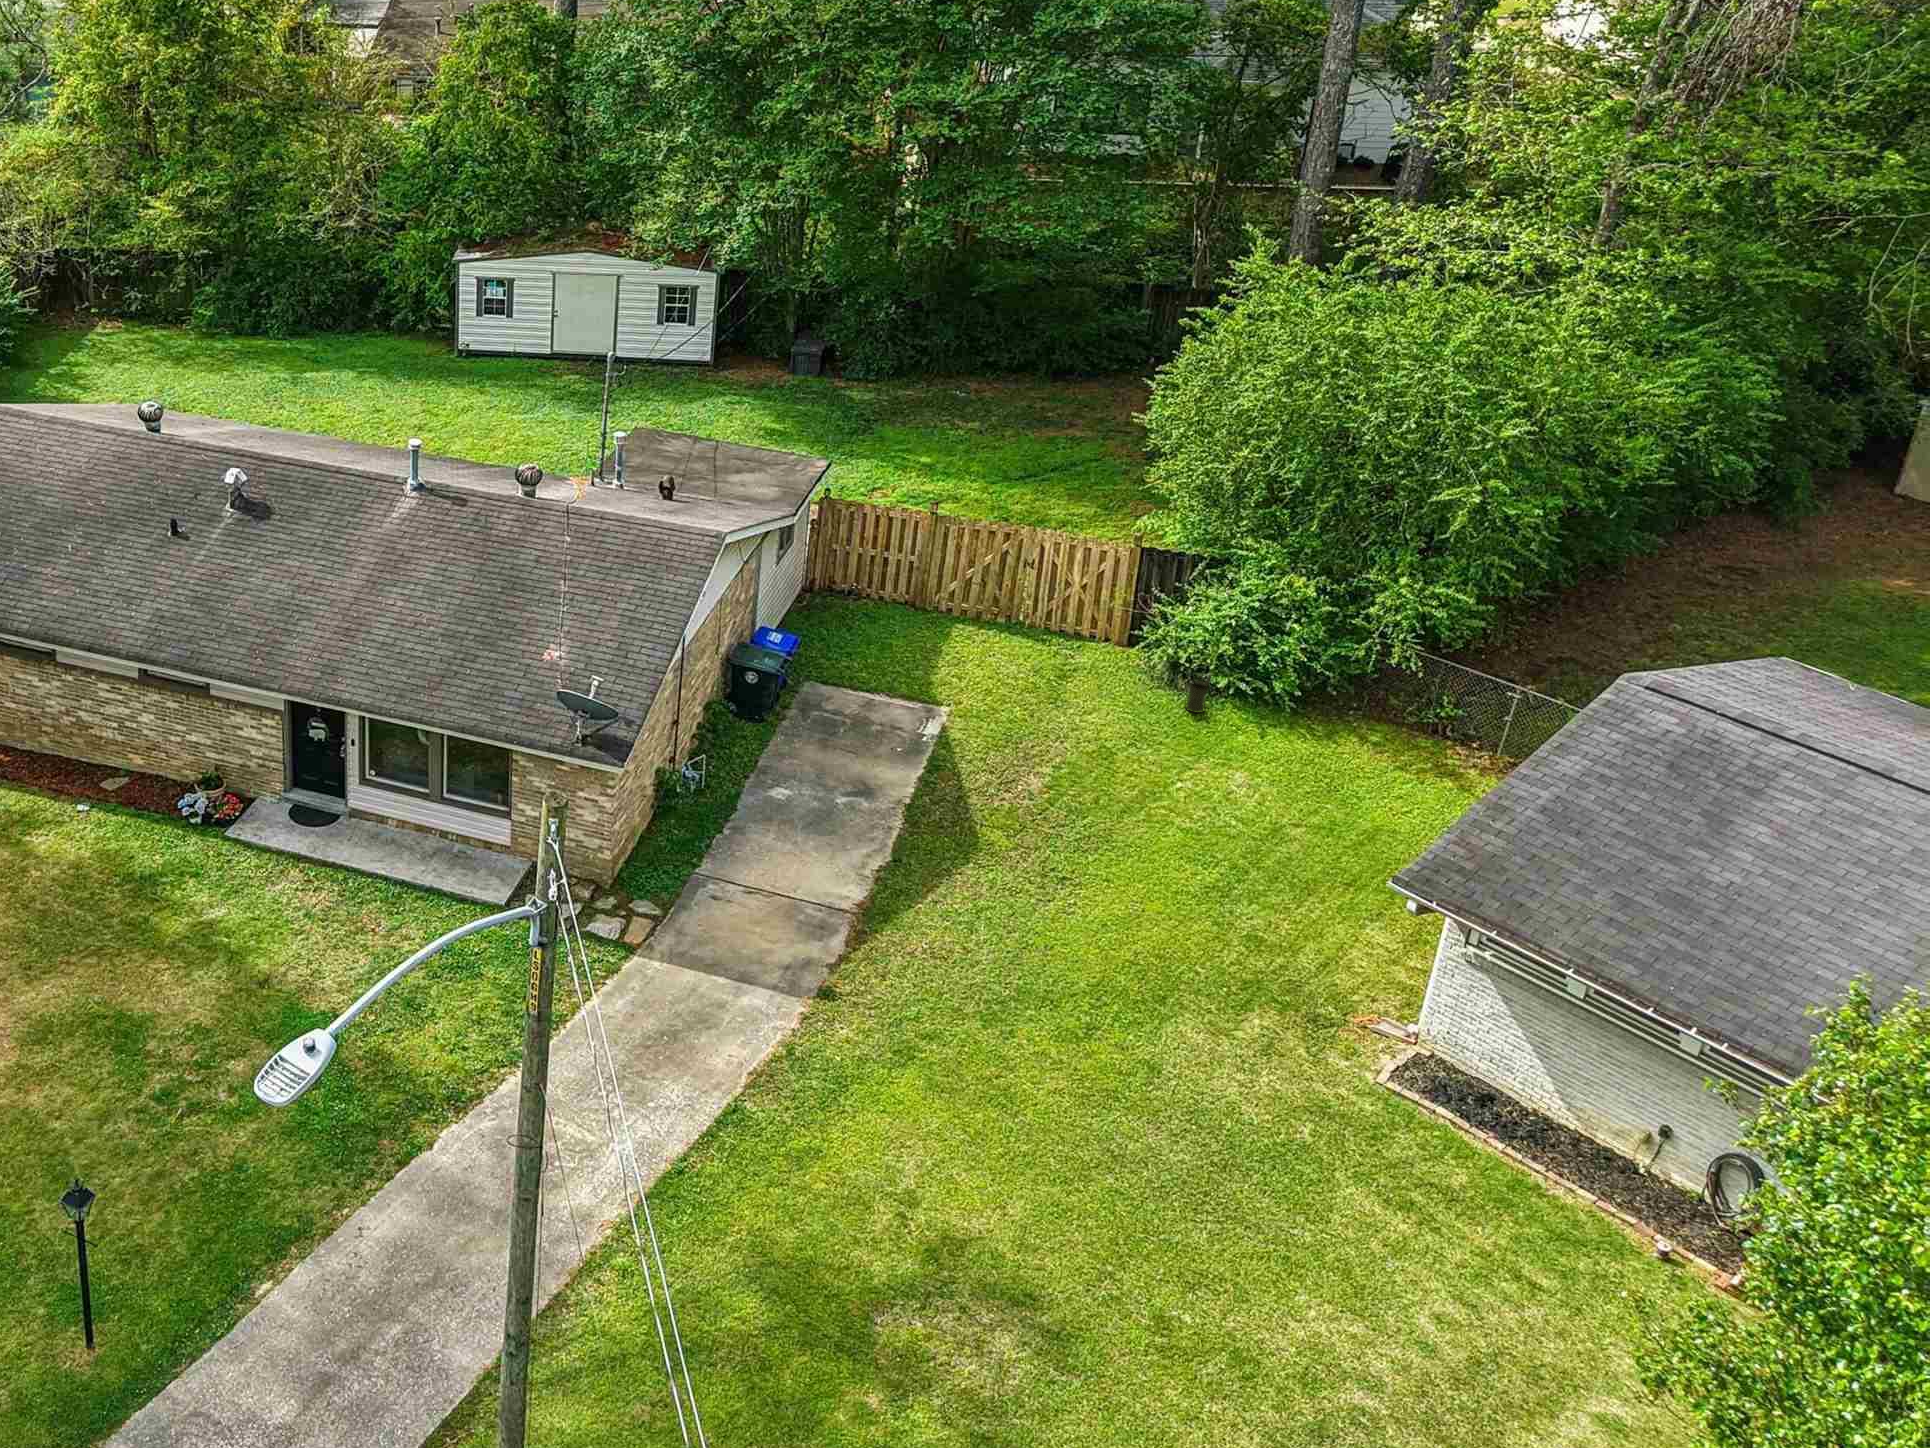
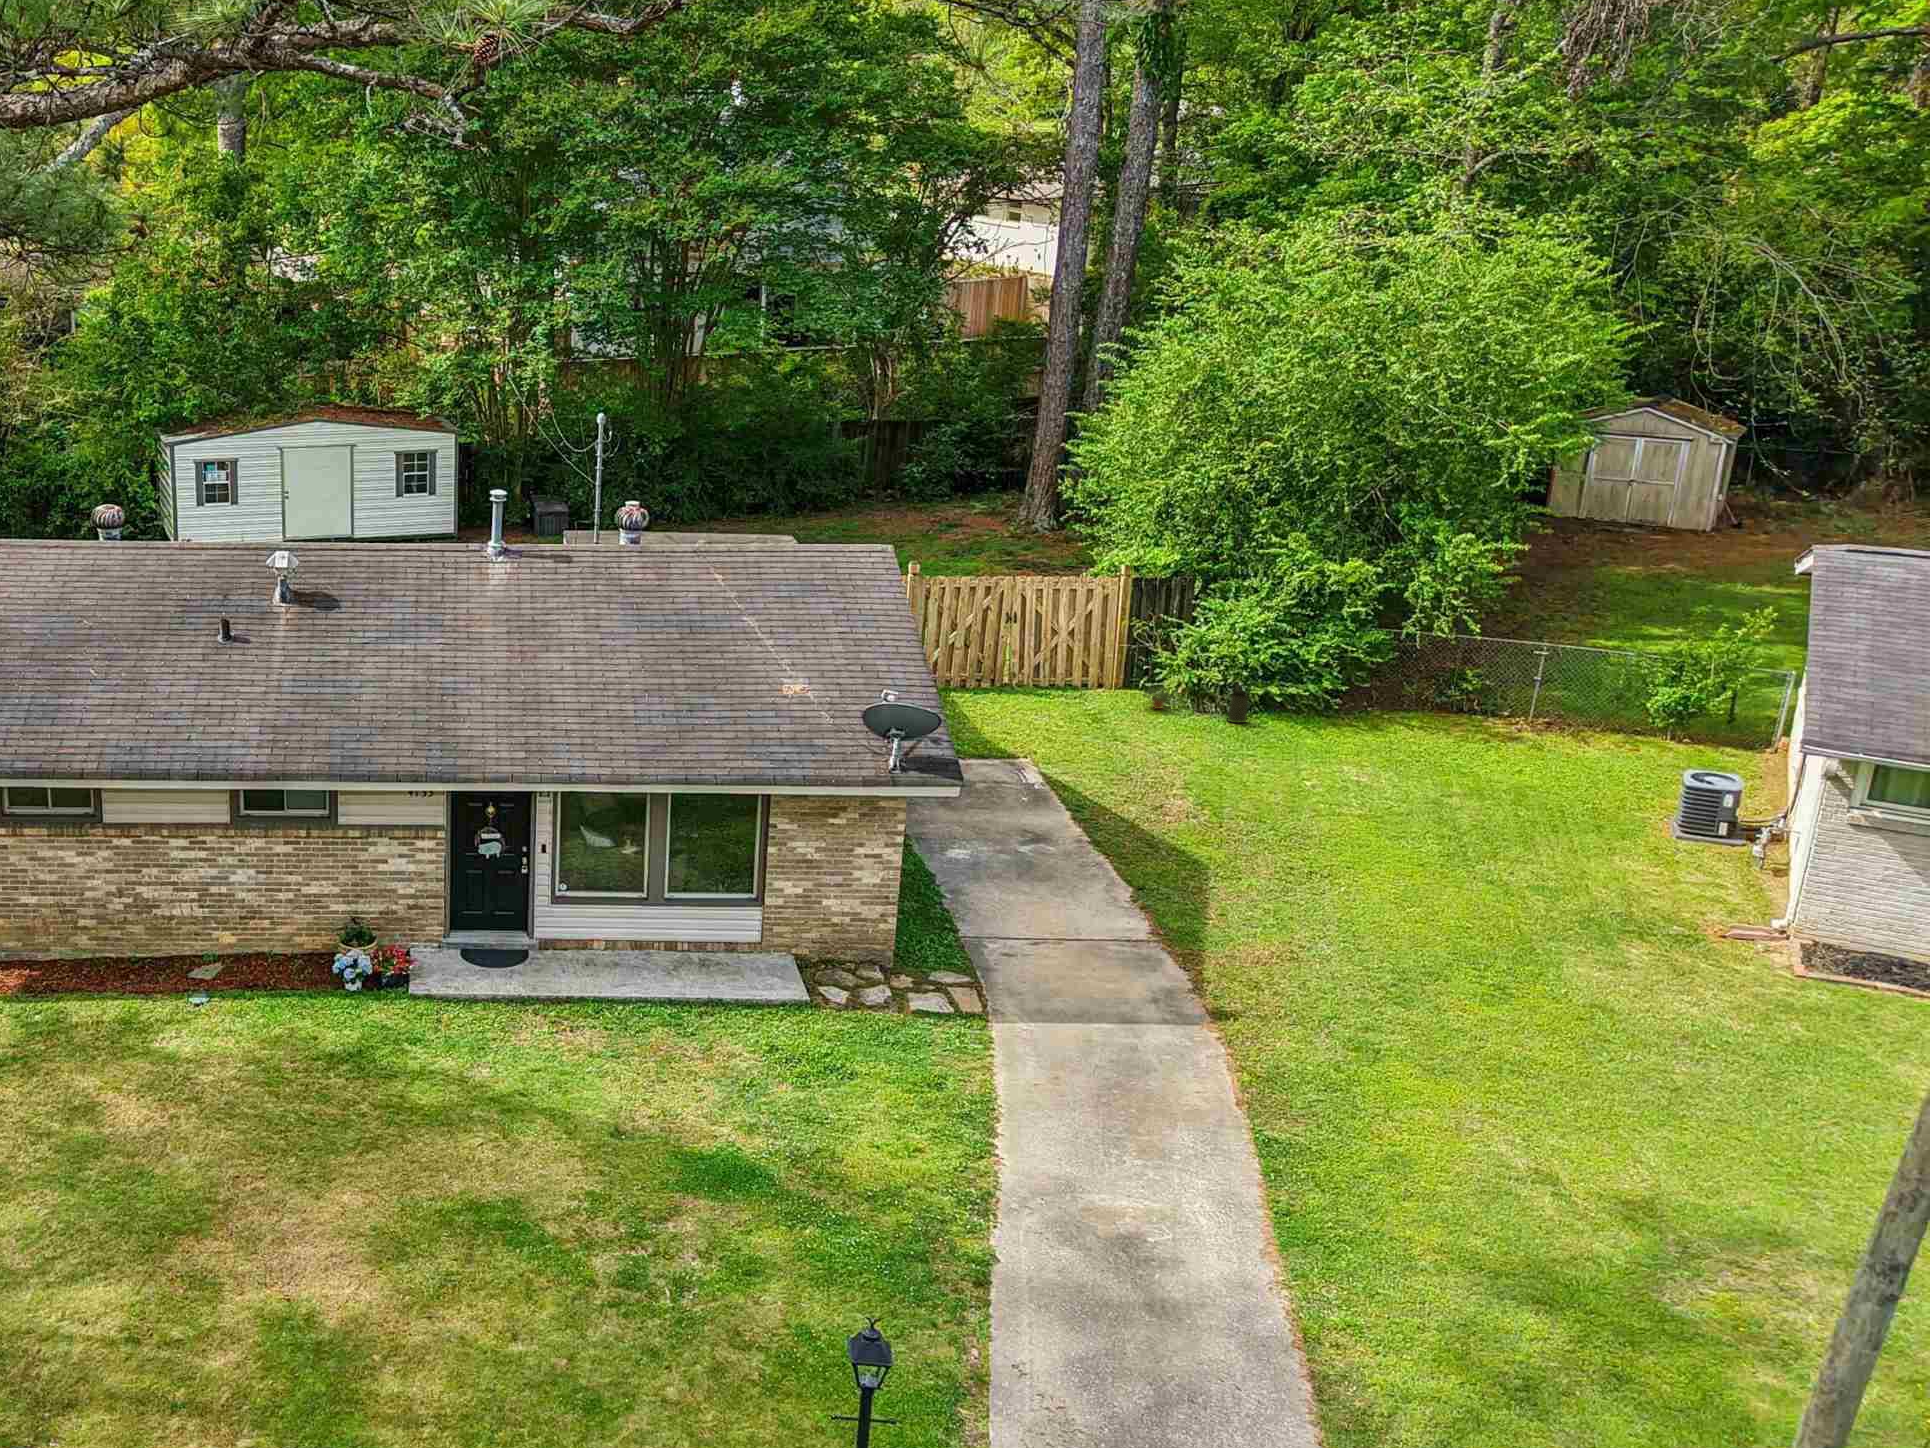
potted plant: none [1118,655,1156,680] -> present [1143,688,1179,709]

